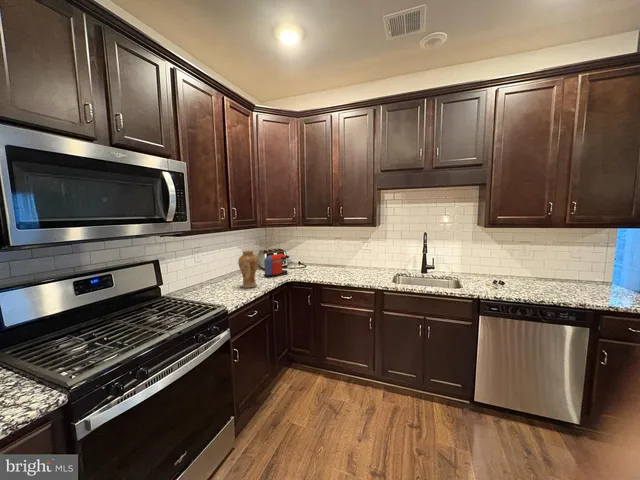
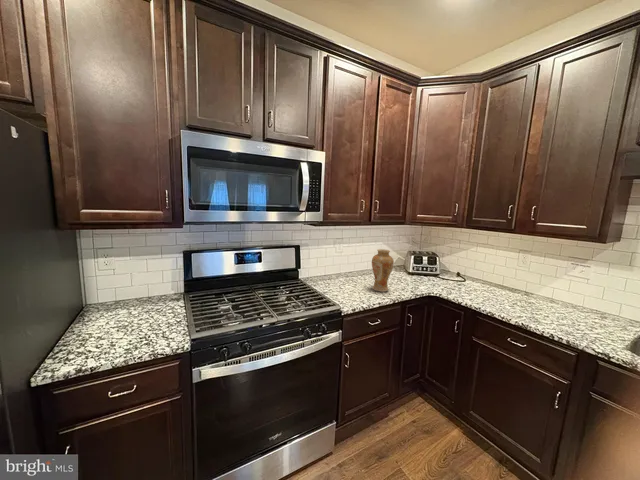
coffee maker: present [264,254,289,278] -> none [404,259,441,285]

